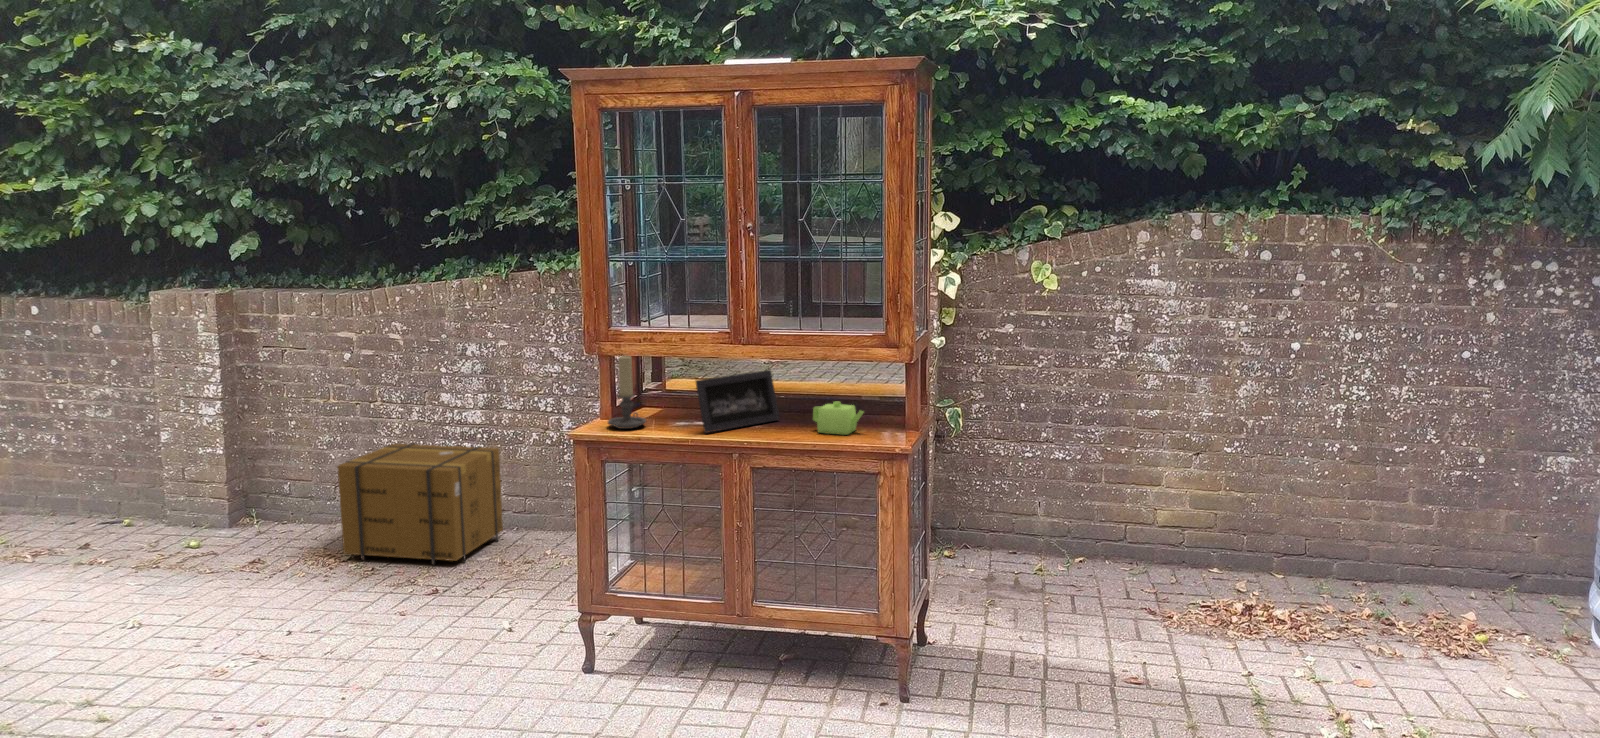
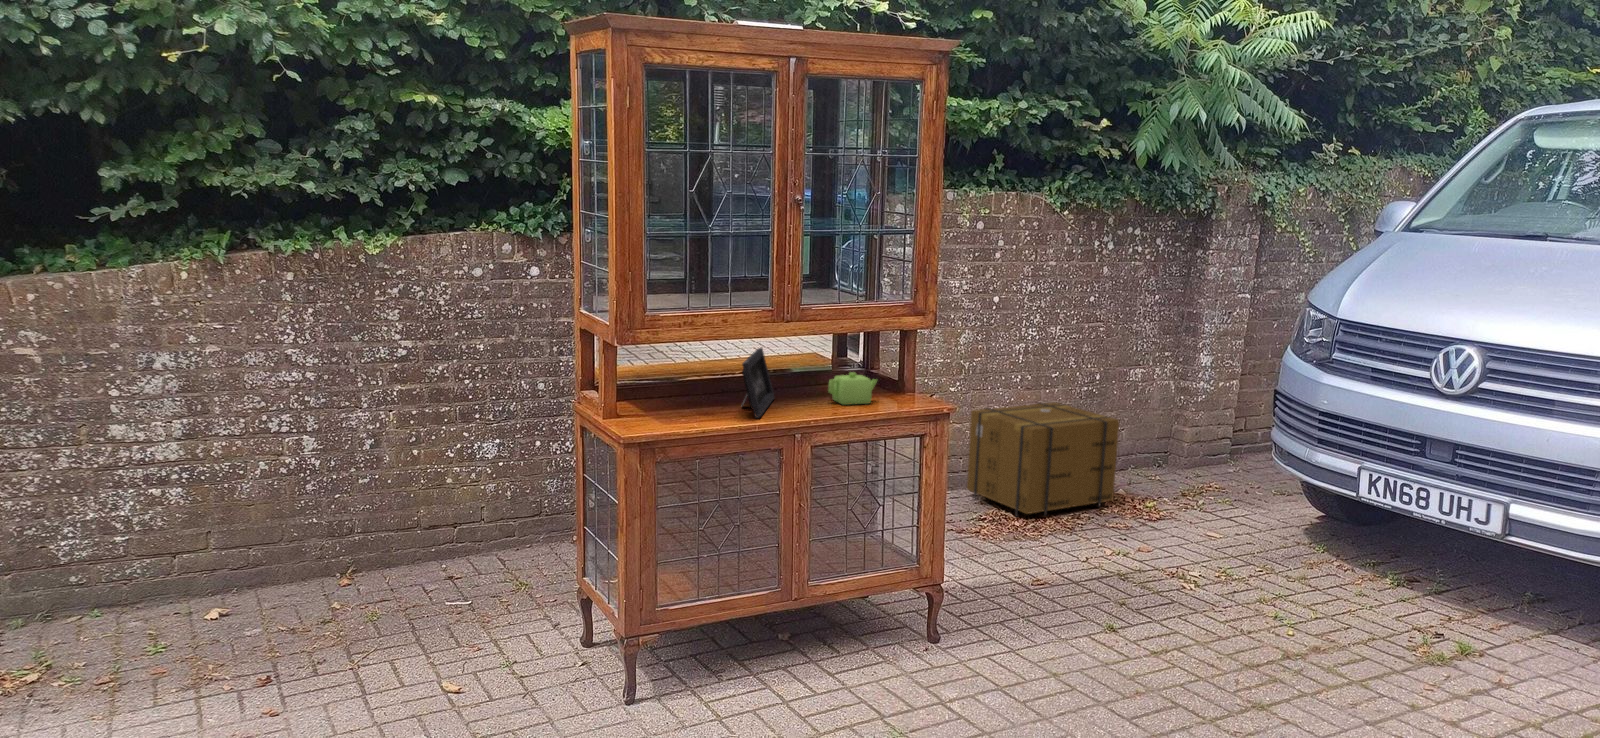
candle holder: present [608,356,646,429] -> none [640,343,683,425]
cardboard box: present [337,443,503,564] -> present [967,402,1119,516]

